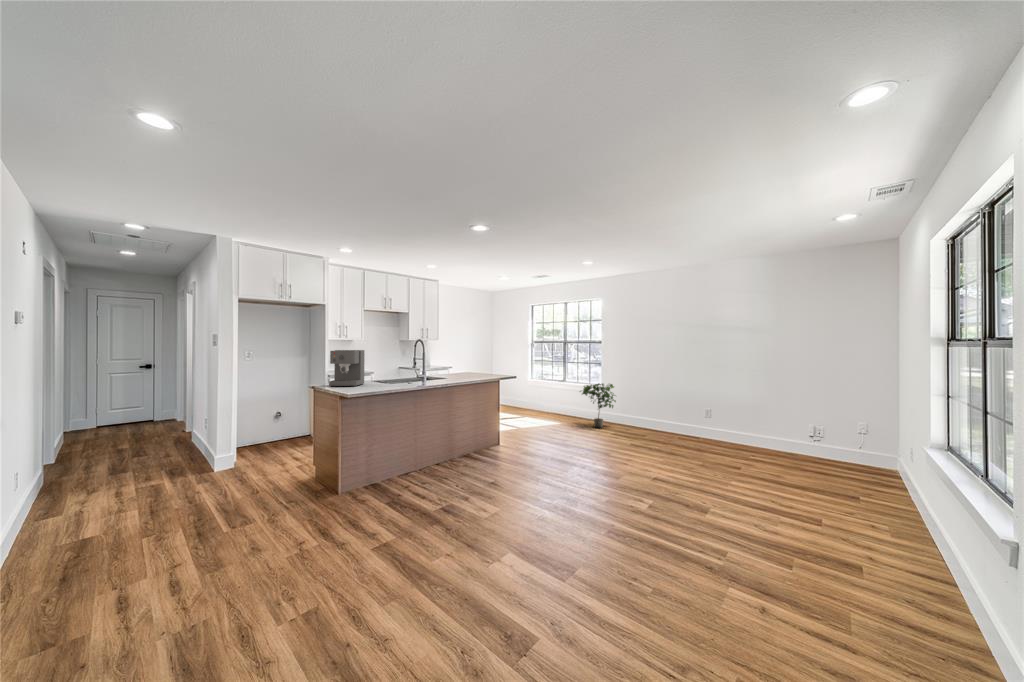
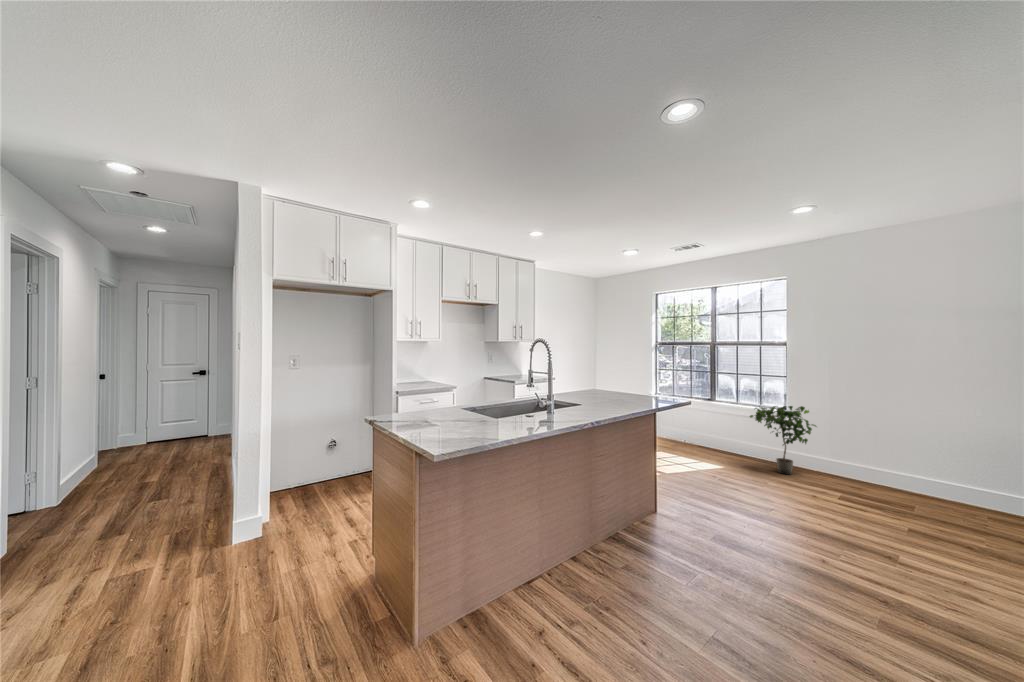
coffee maker: present [329,350,365,386] -> none [393,359,453,428]

